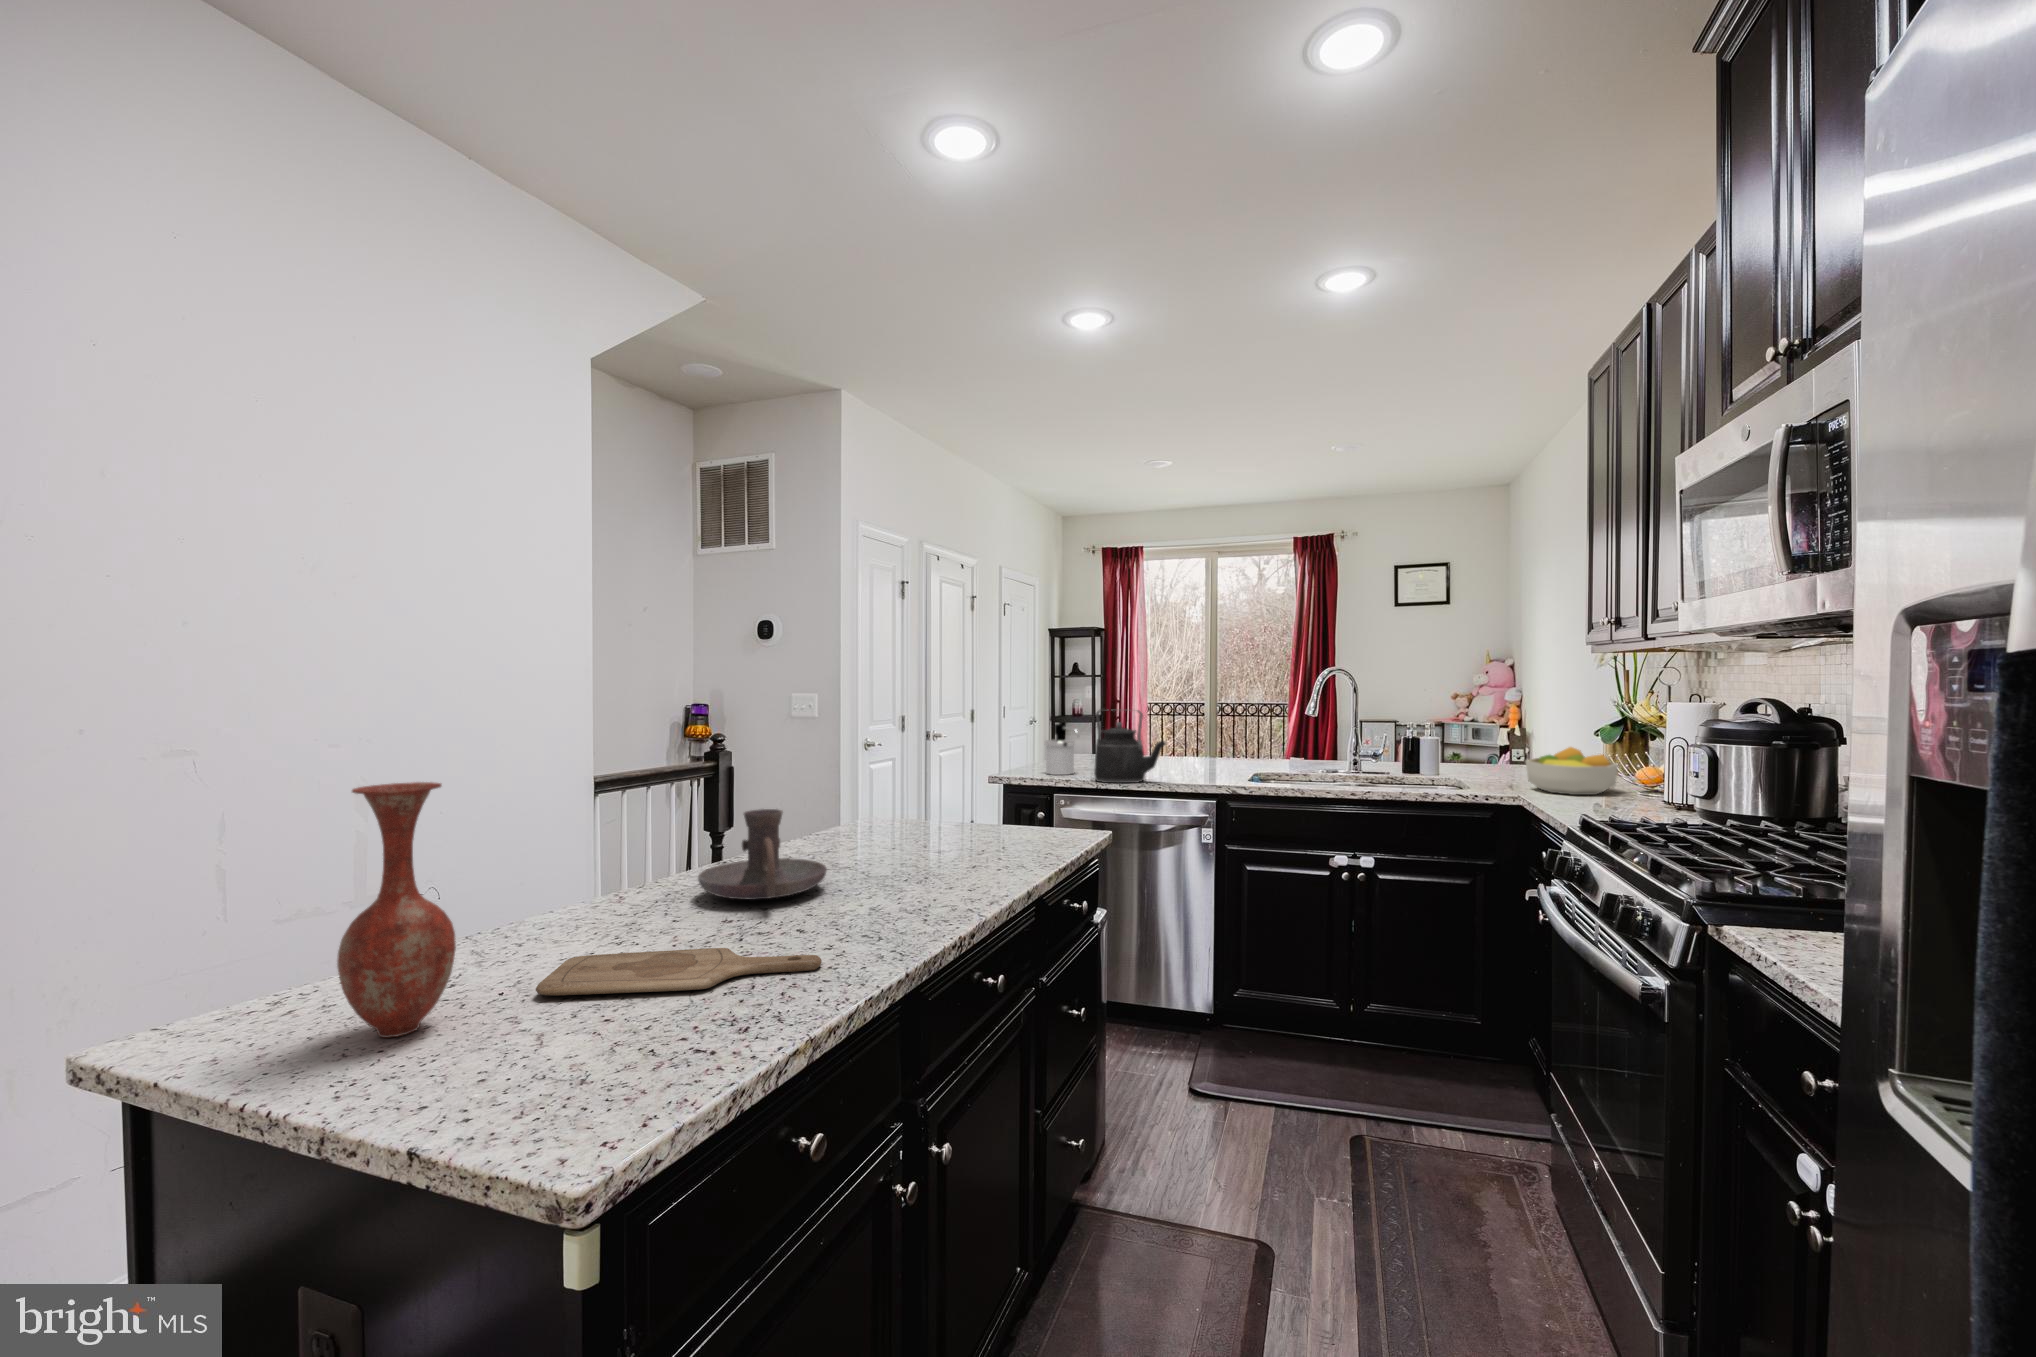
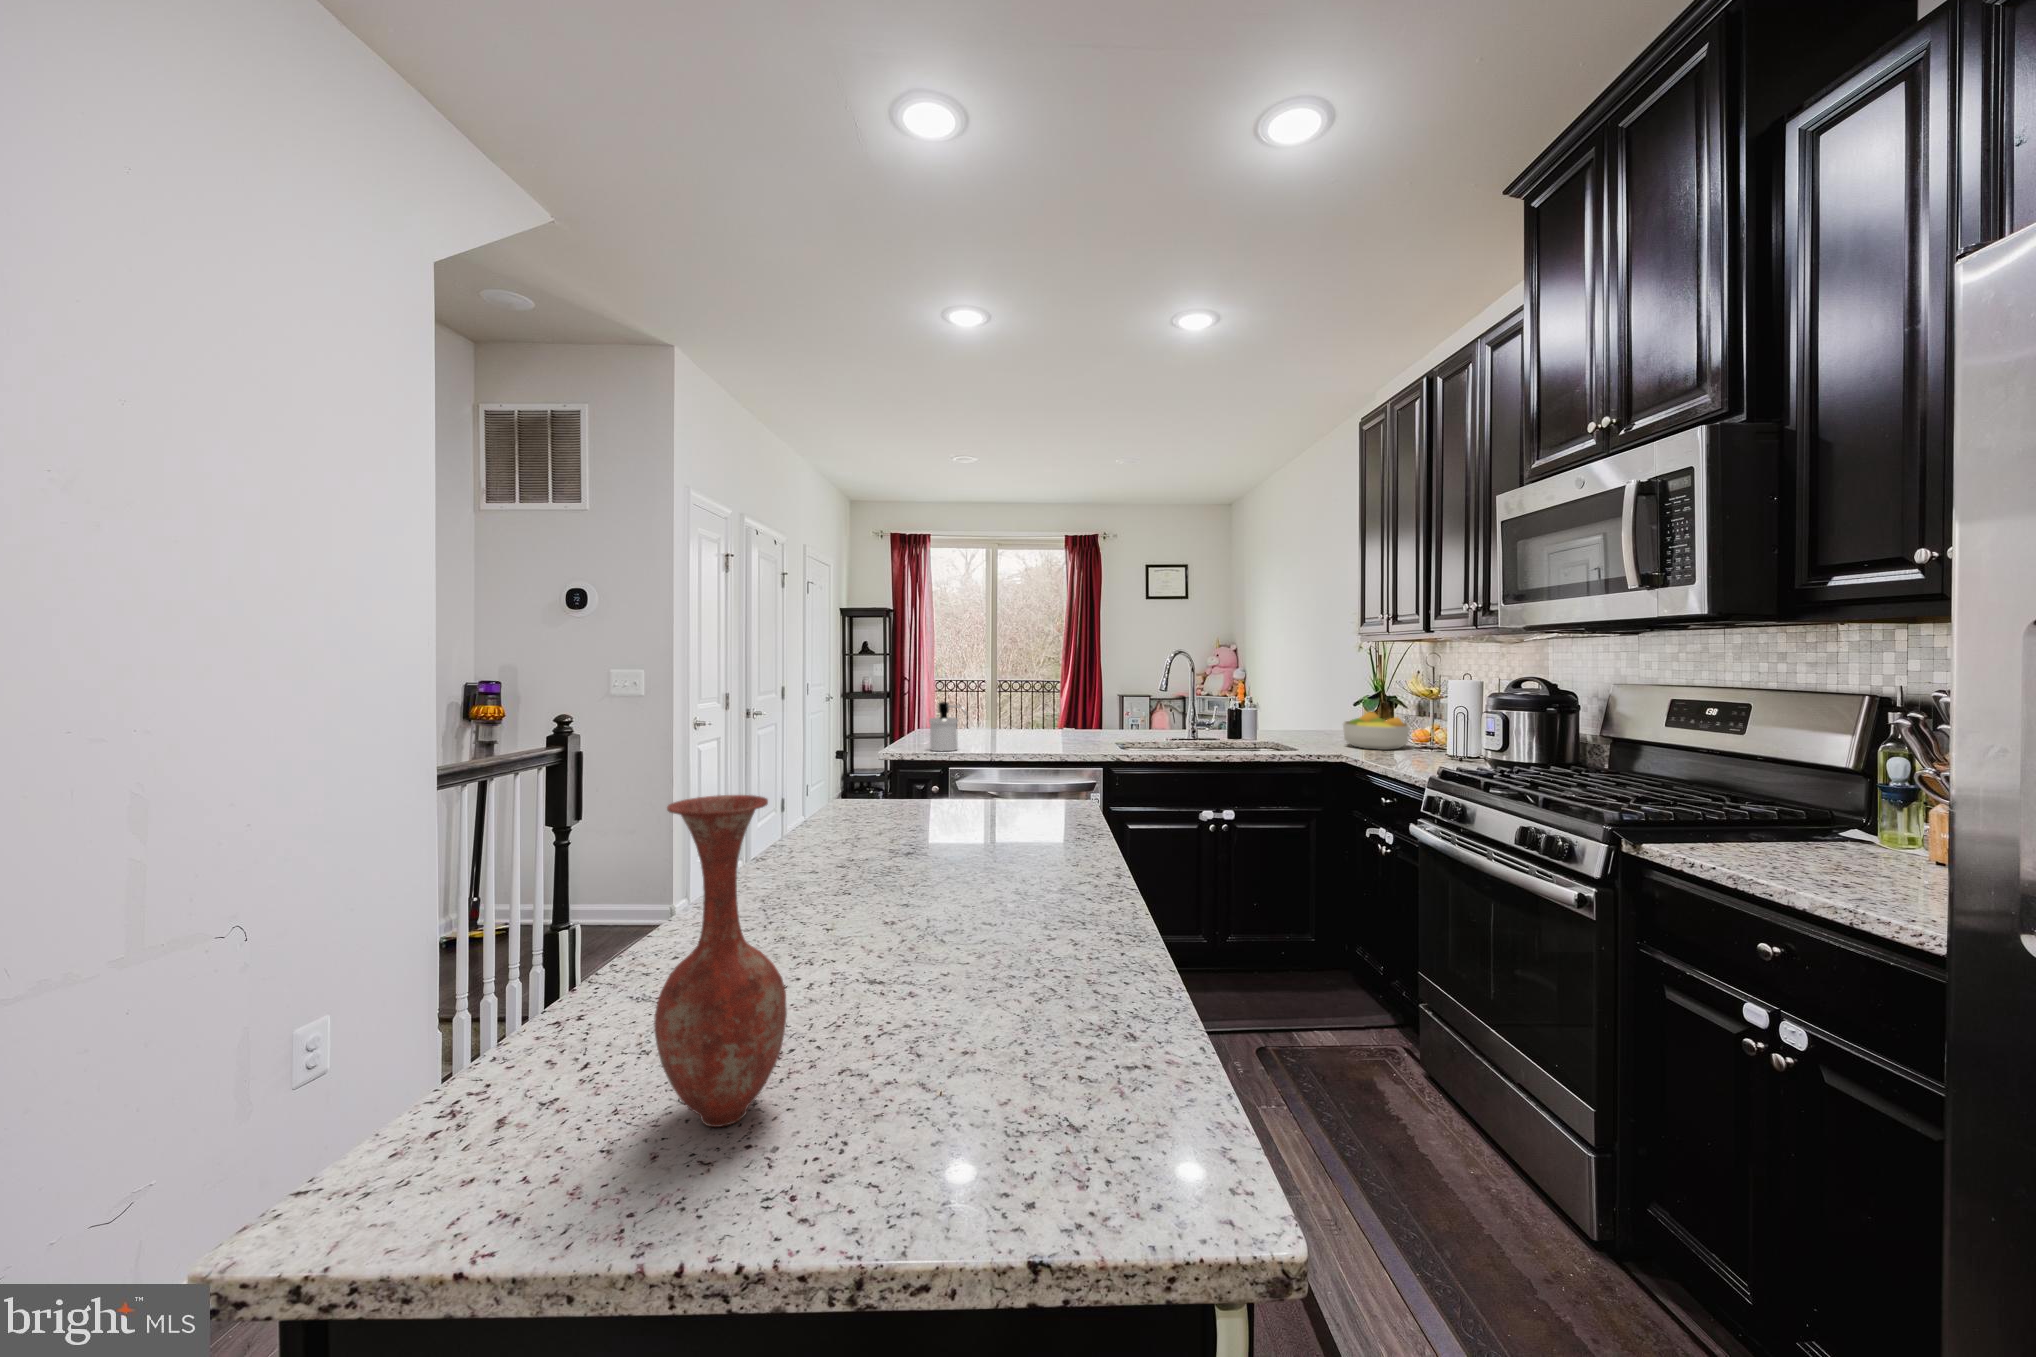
kettle: present [1094,709,1166,783] -> none [989,688,1060,757]
candle holder: present [698,809,827,900] -> none [804,801,940,902]
cutting board: present [536,948,822,996] -> none [803,952,1083,1039]

